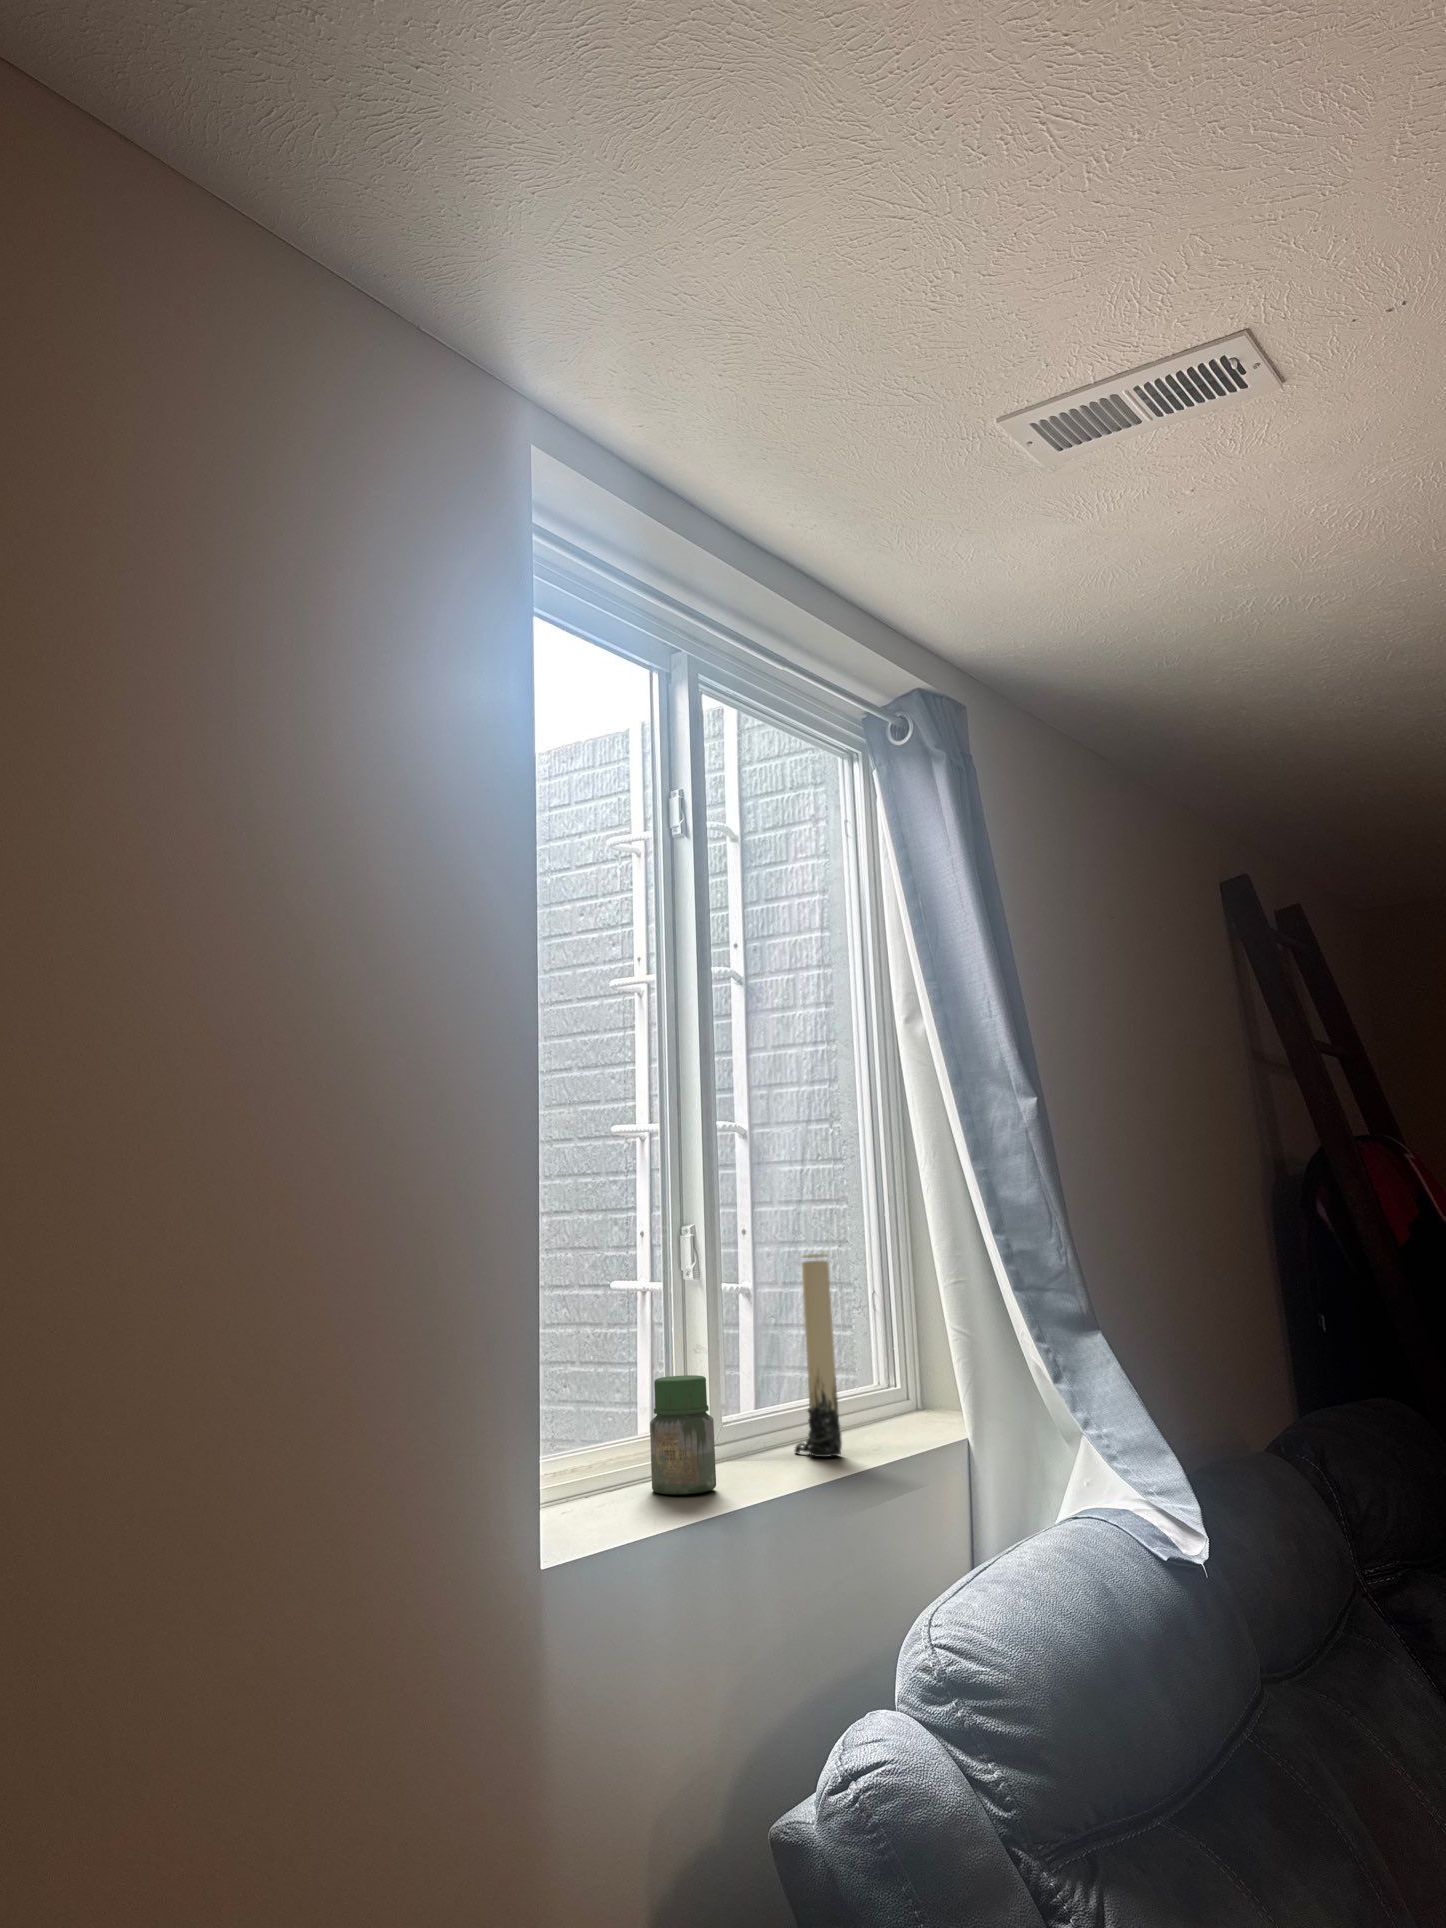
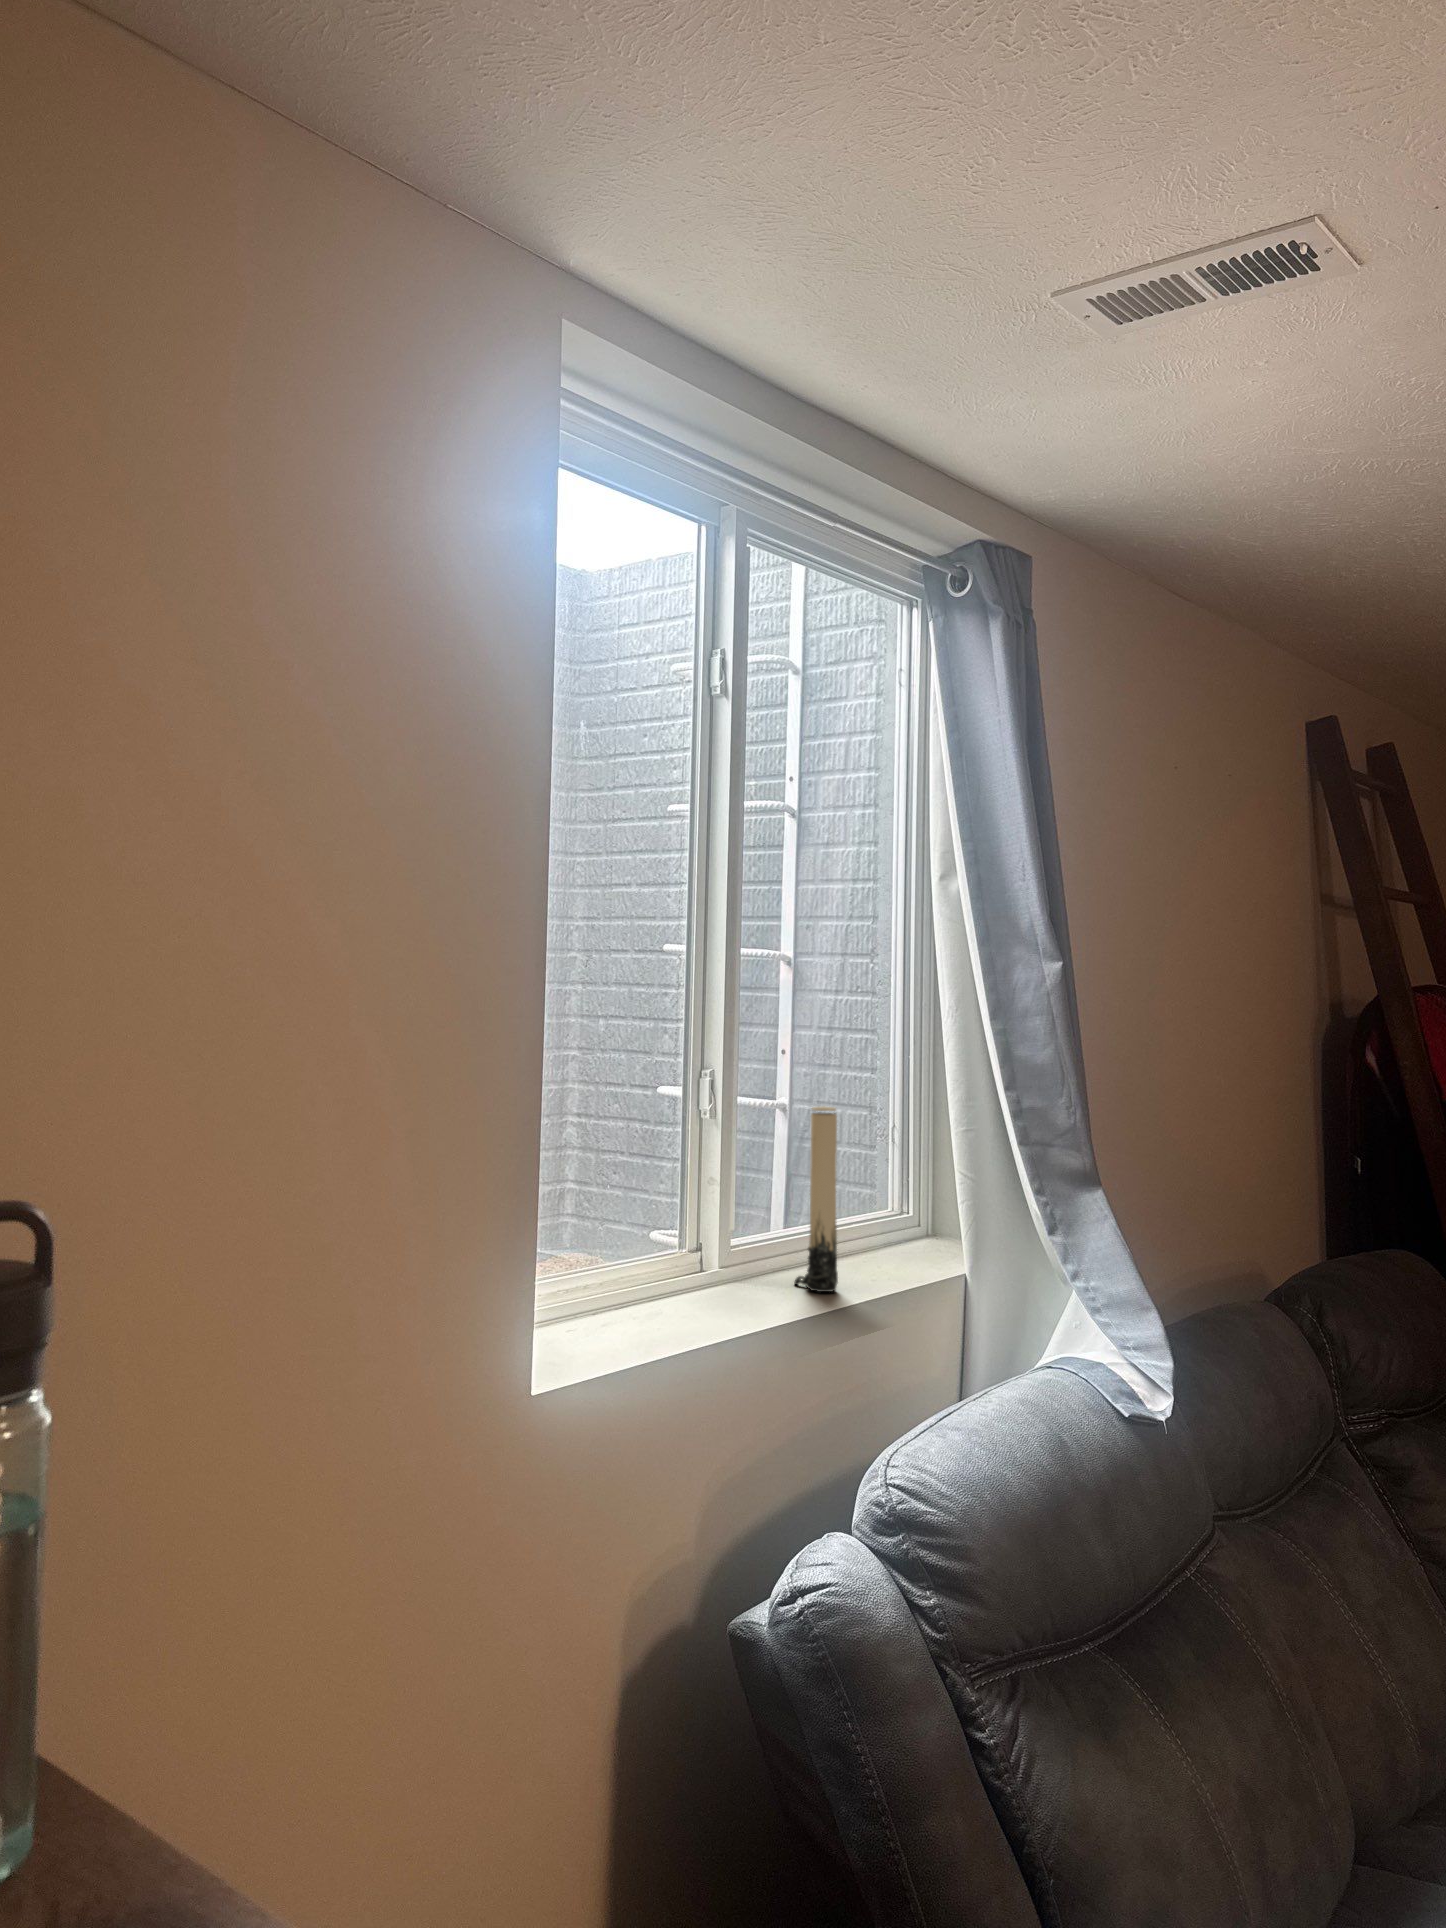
jar: present [650,1375,716,1495] -> none [651,1218,710,1326]

